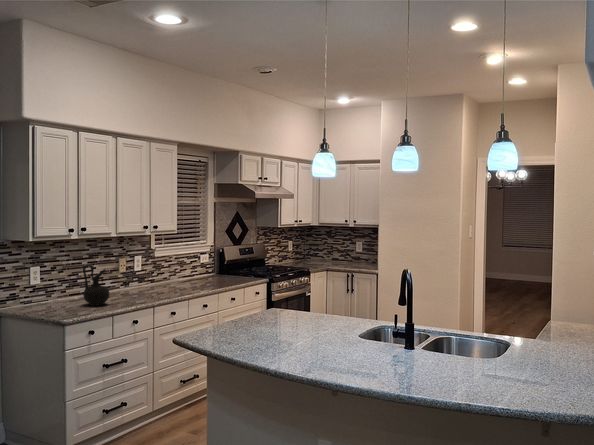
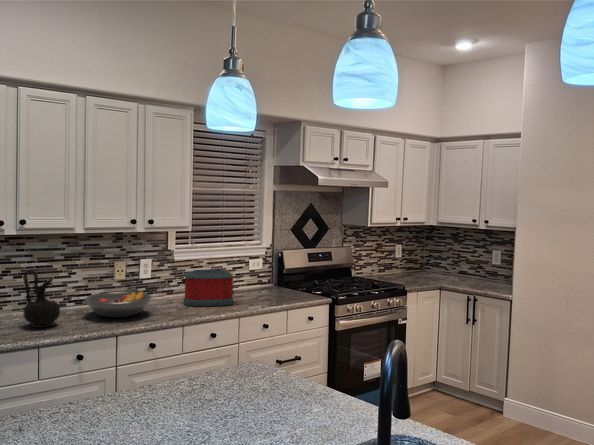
toaster: none [169,261,207,288] -> present [181,270,234,306]
fruit bowl: none [114,277,162,297] -> present [85,291,152,317]

